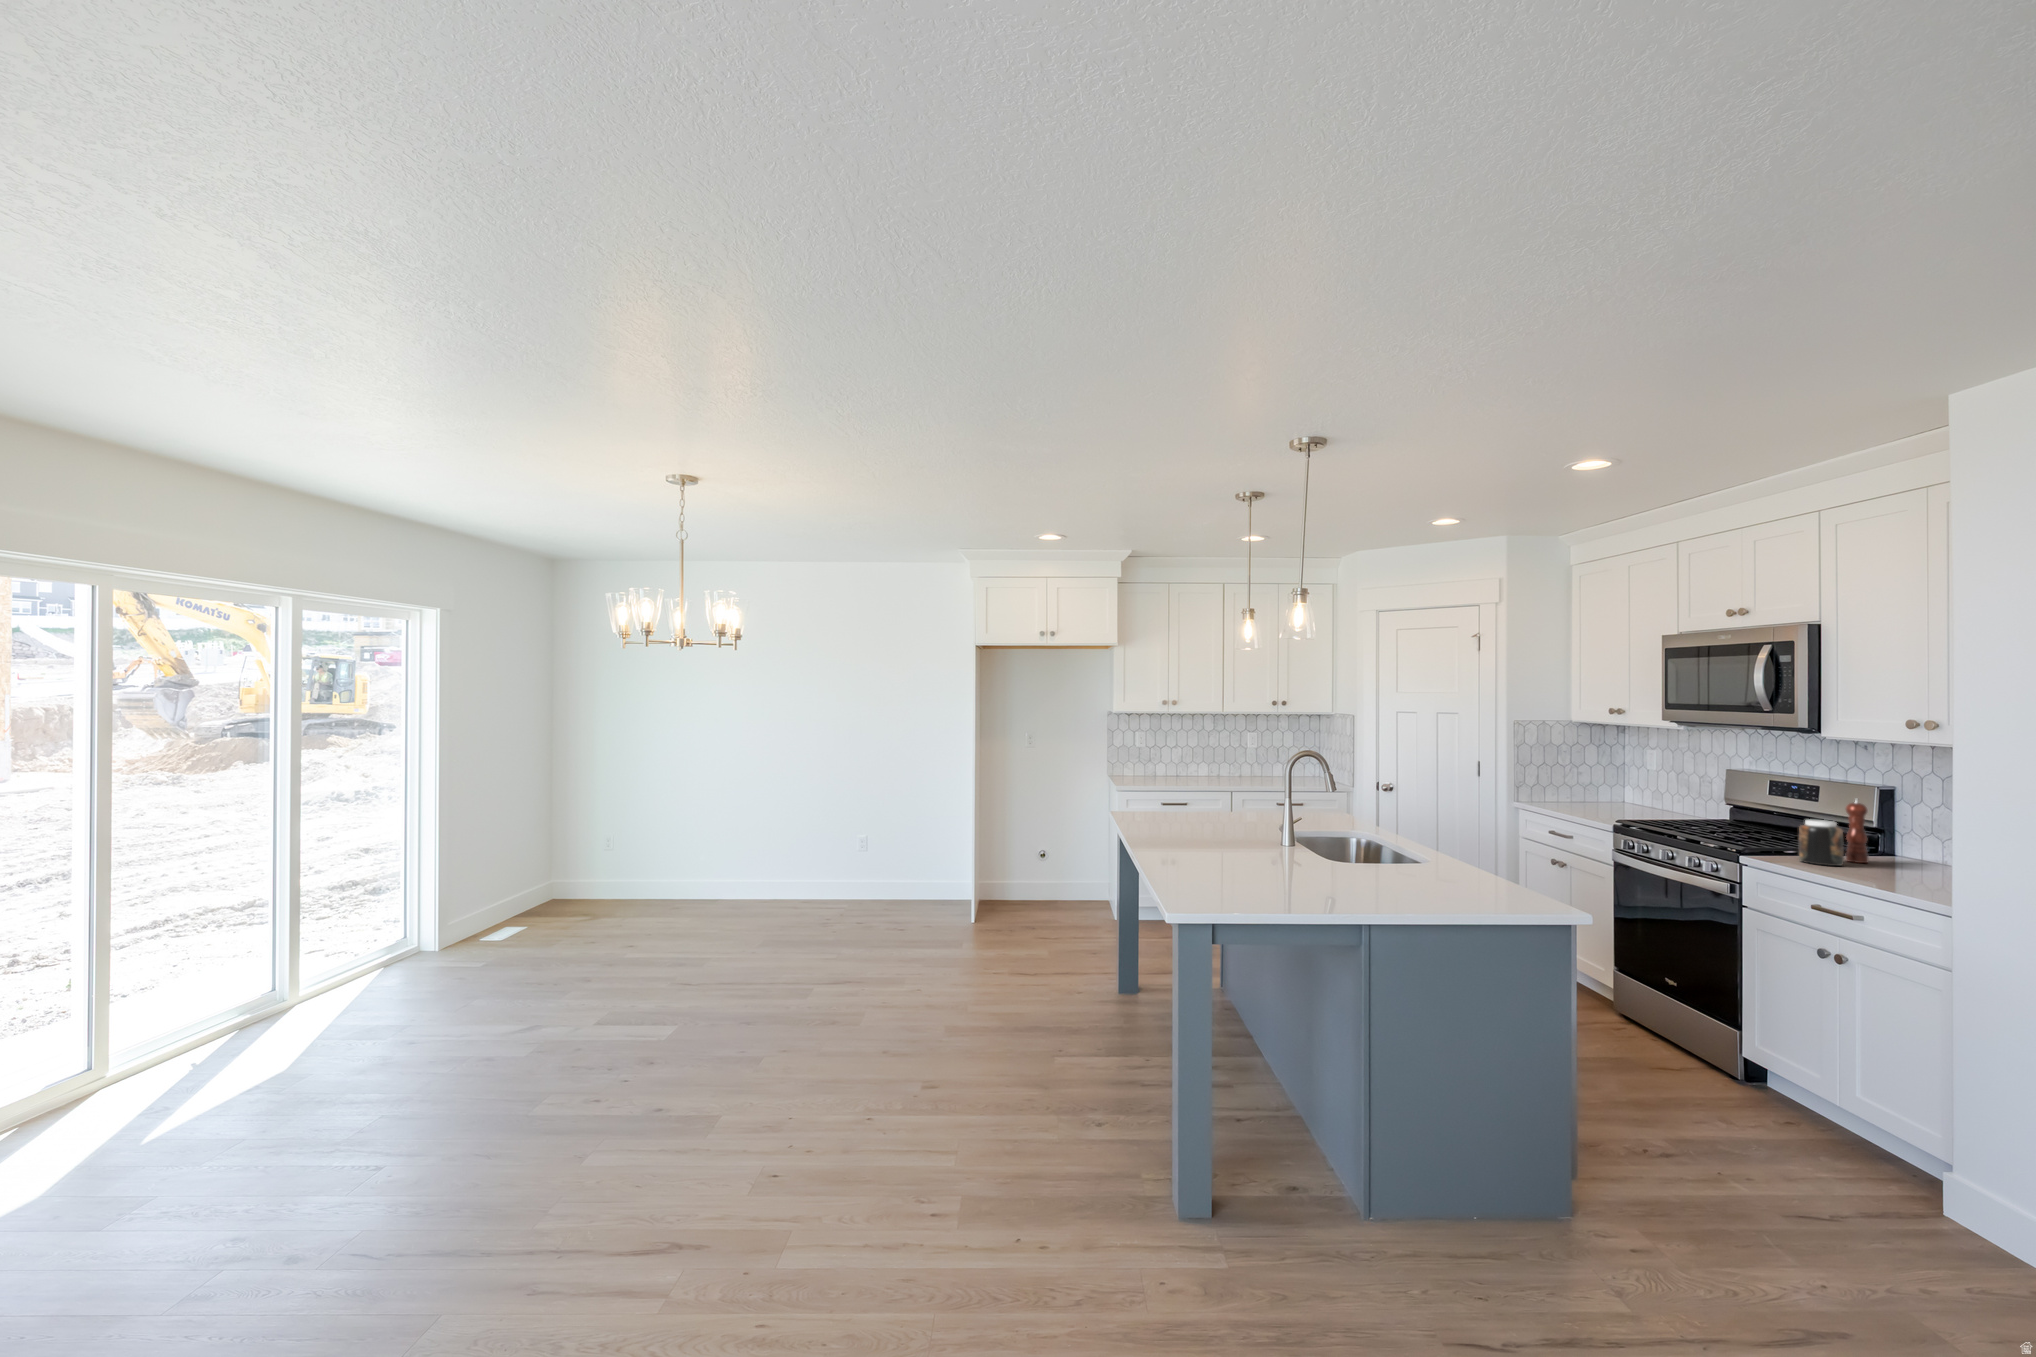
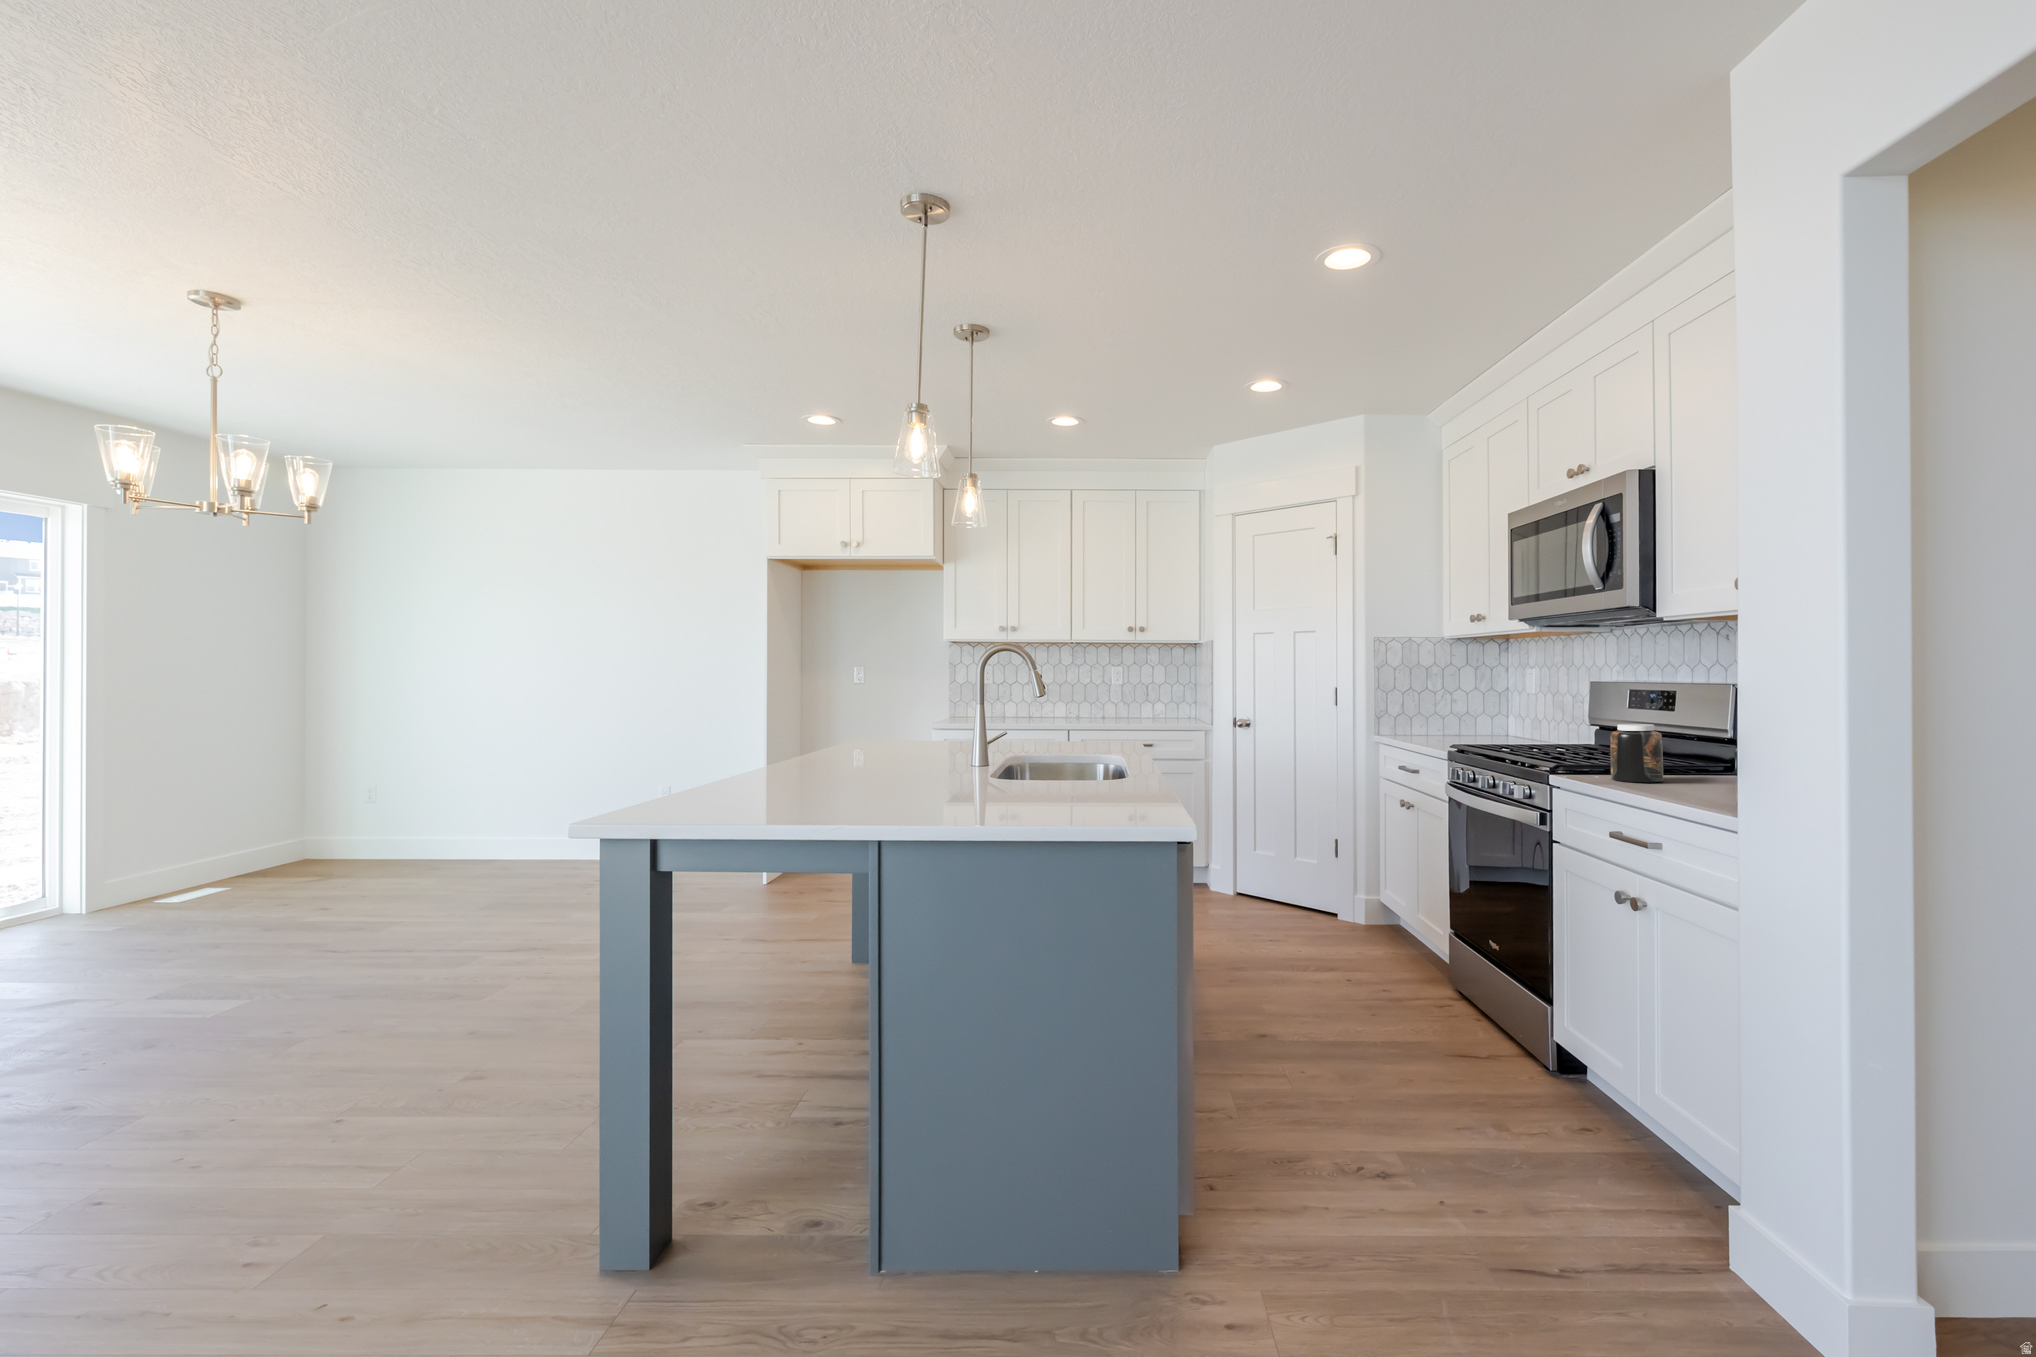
pepper mill: present [1846,798,1868,863] -> none [1676,694,1704,779]

